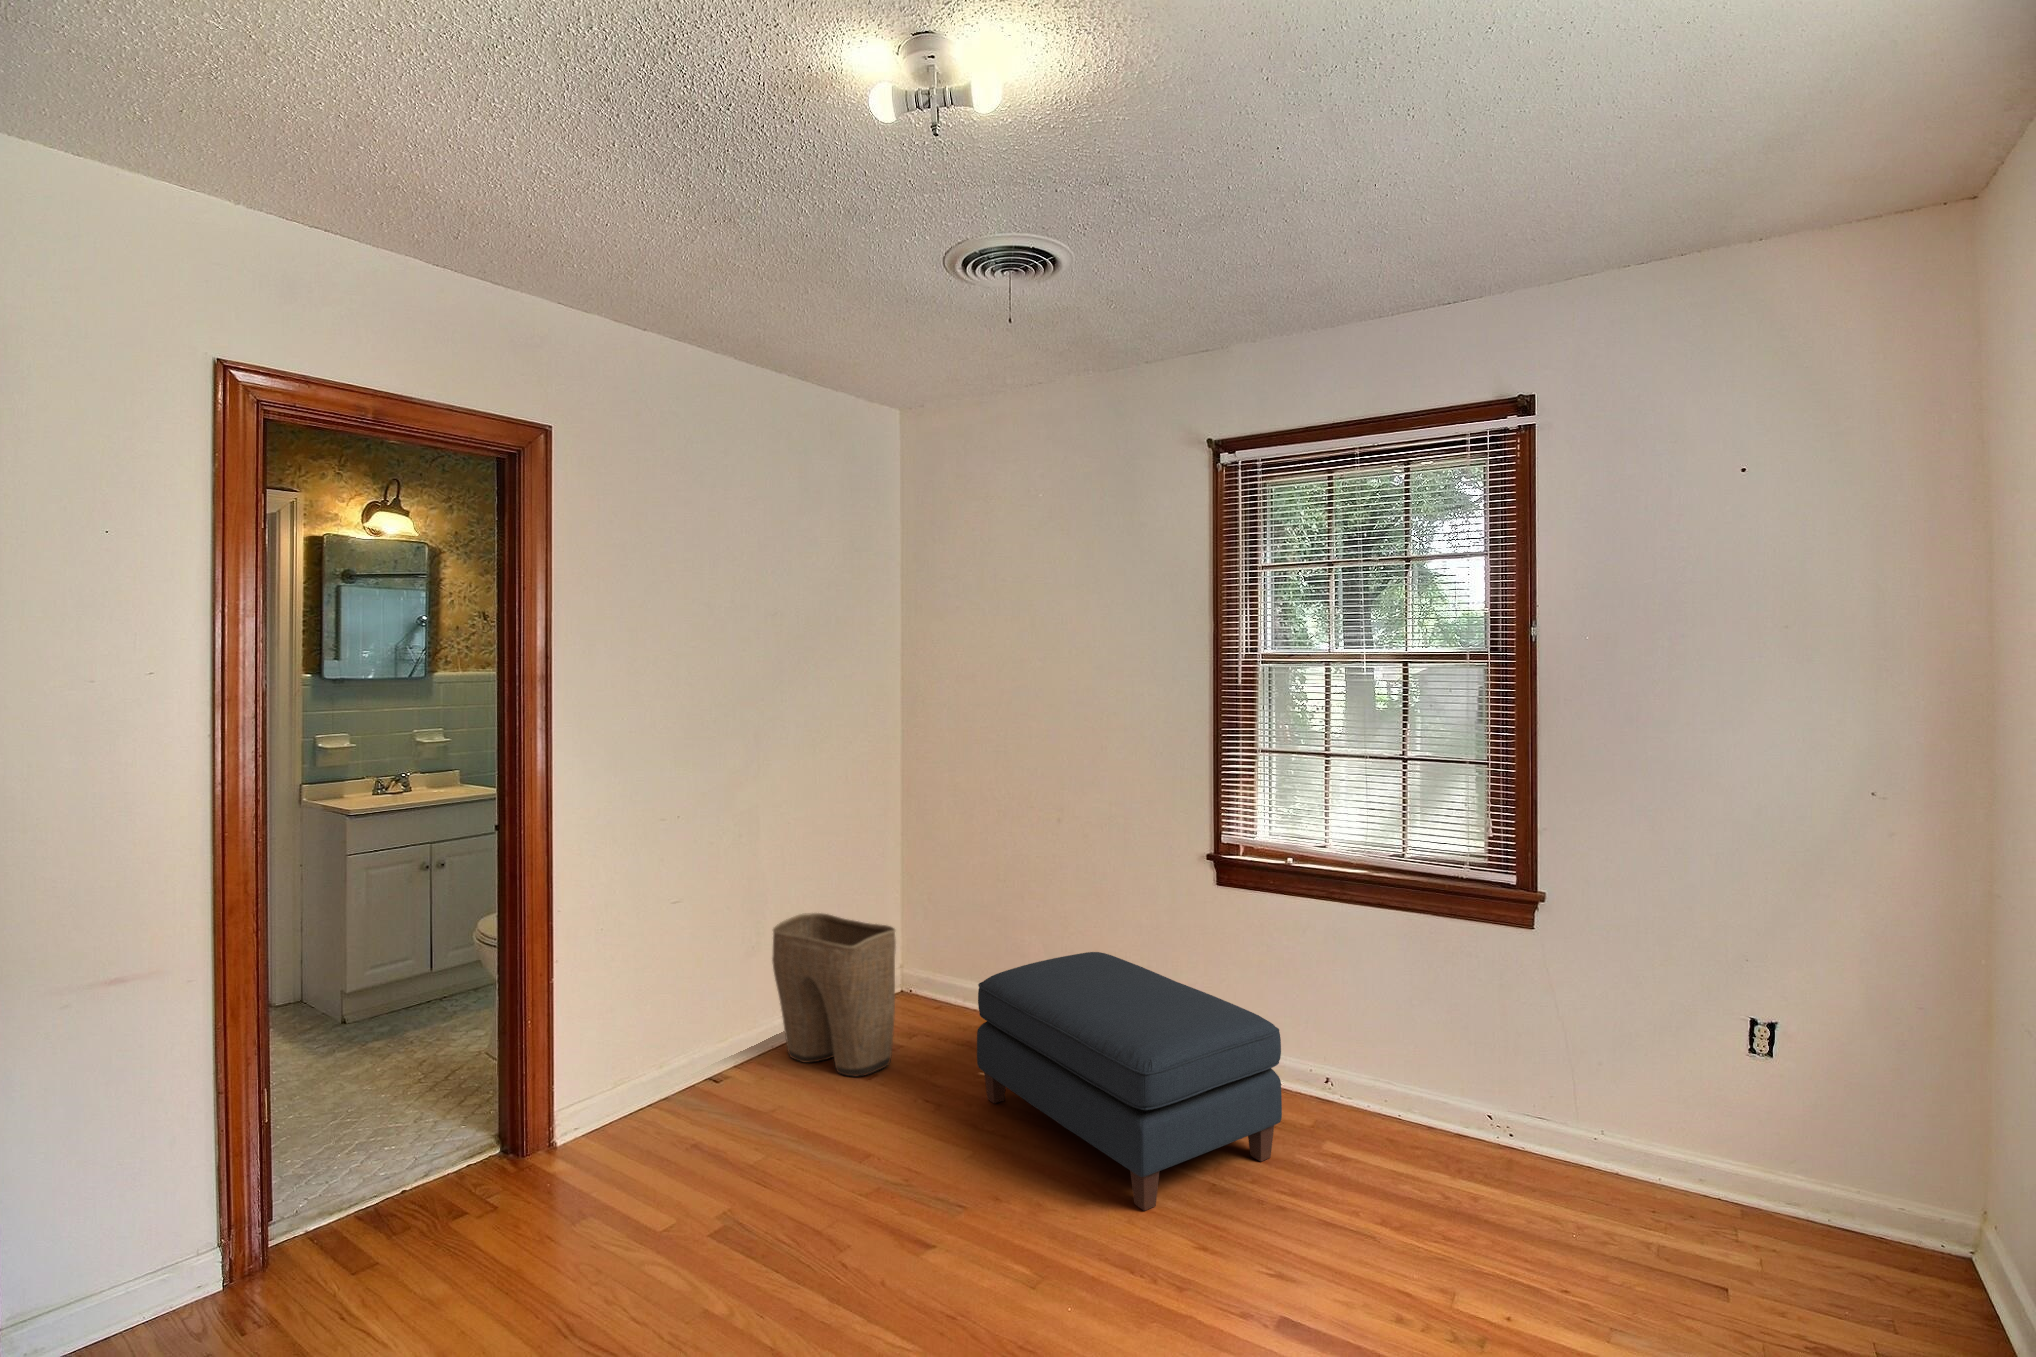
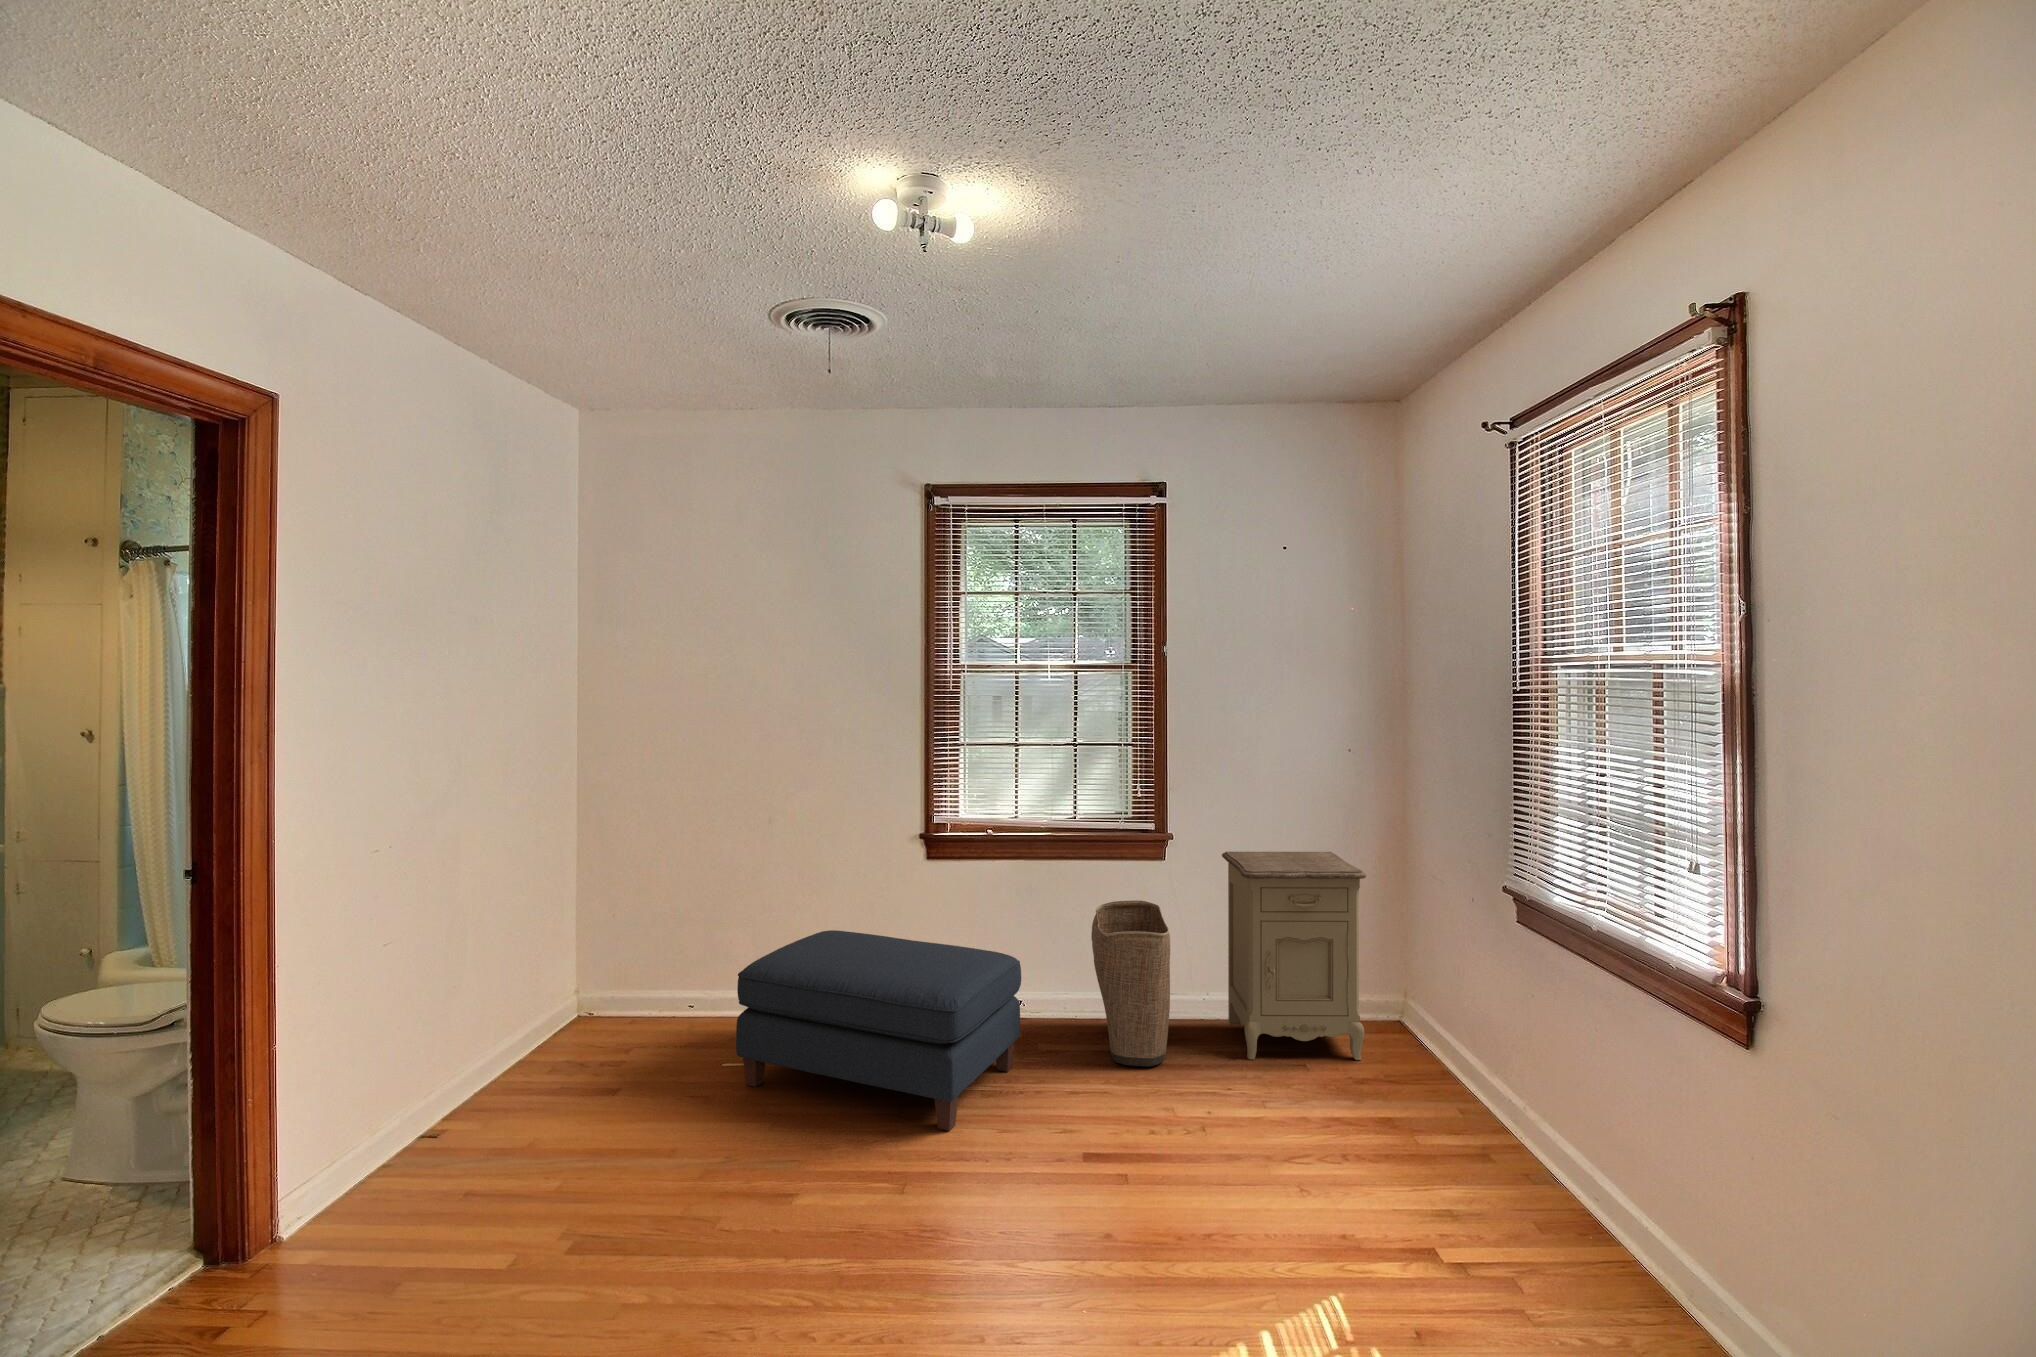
laundry basket: present [772,913,896,1077] -> present [1091,900,1170,1066]
nightstand: none [1611,931,1849,1302] -> present [1222,852,1366,1060]

